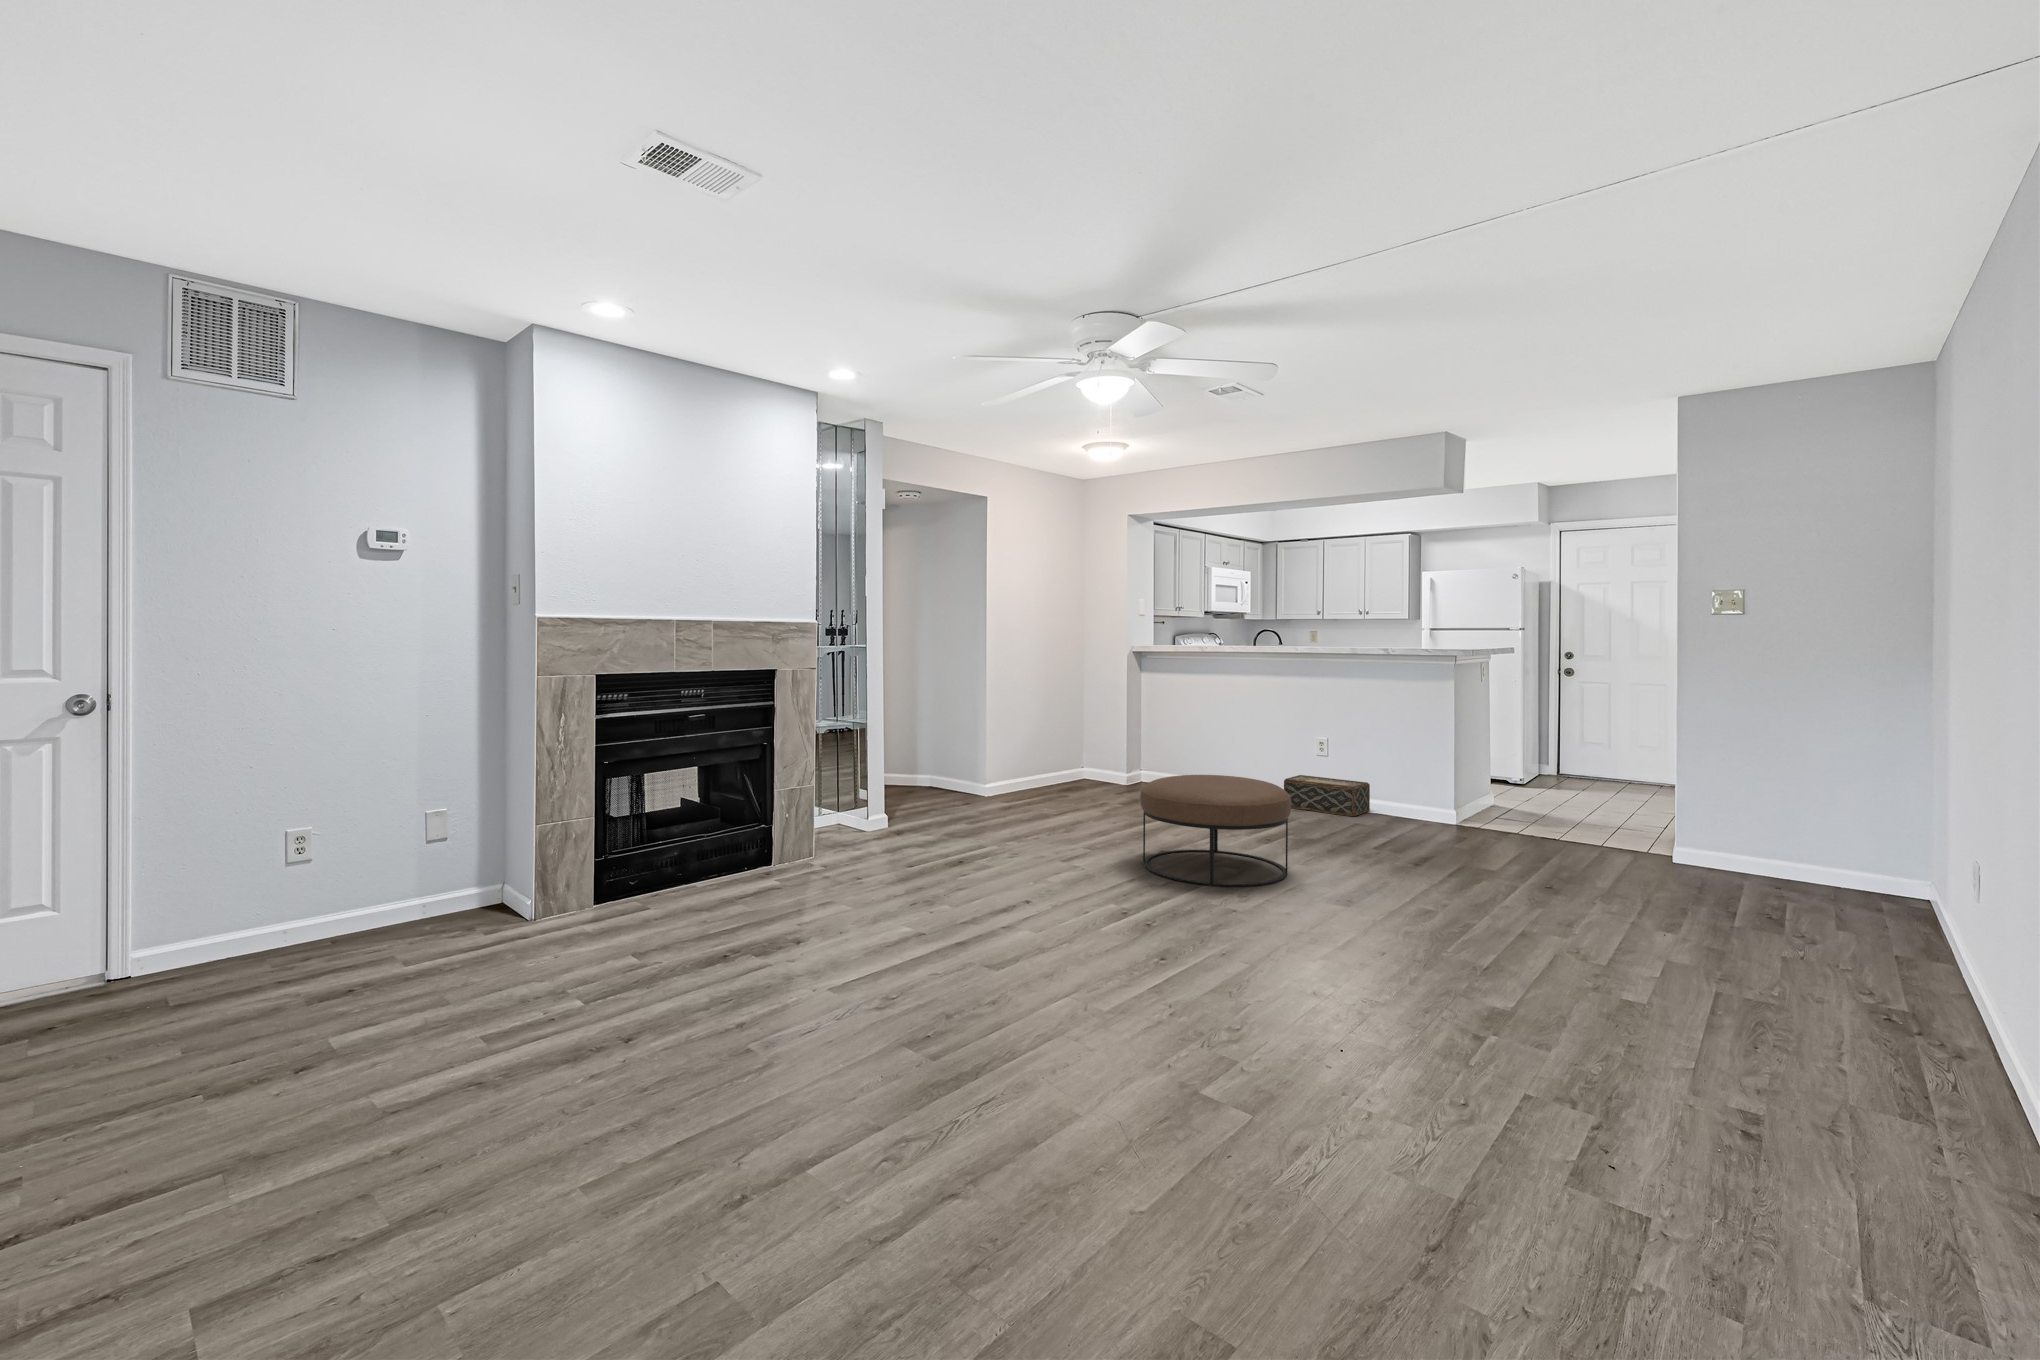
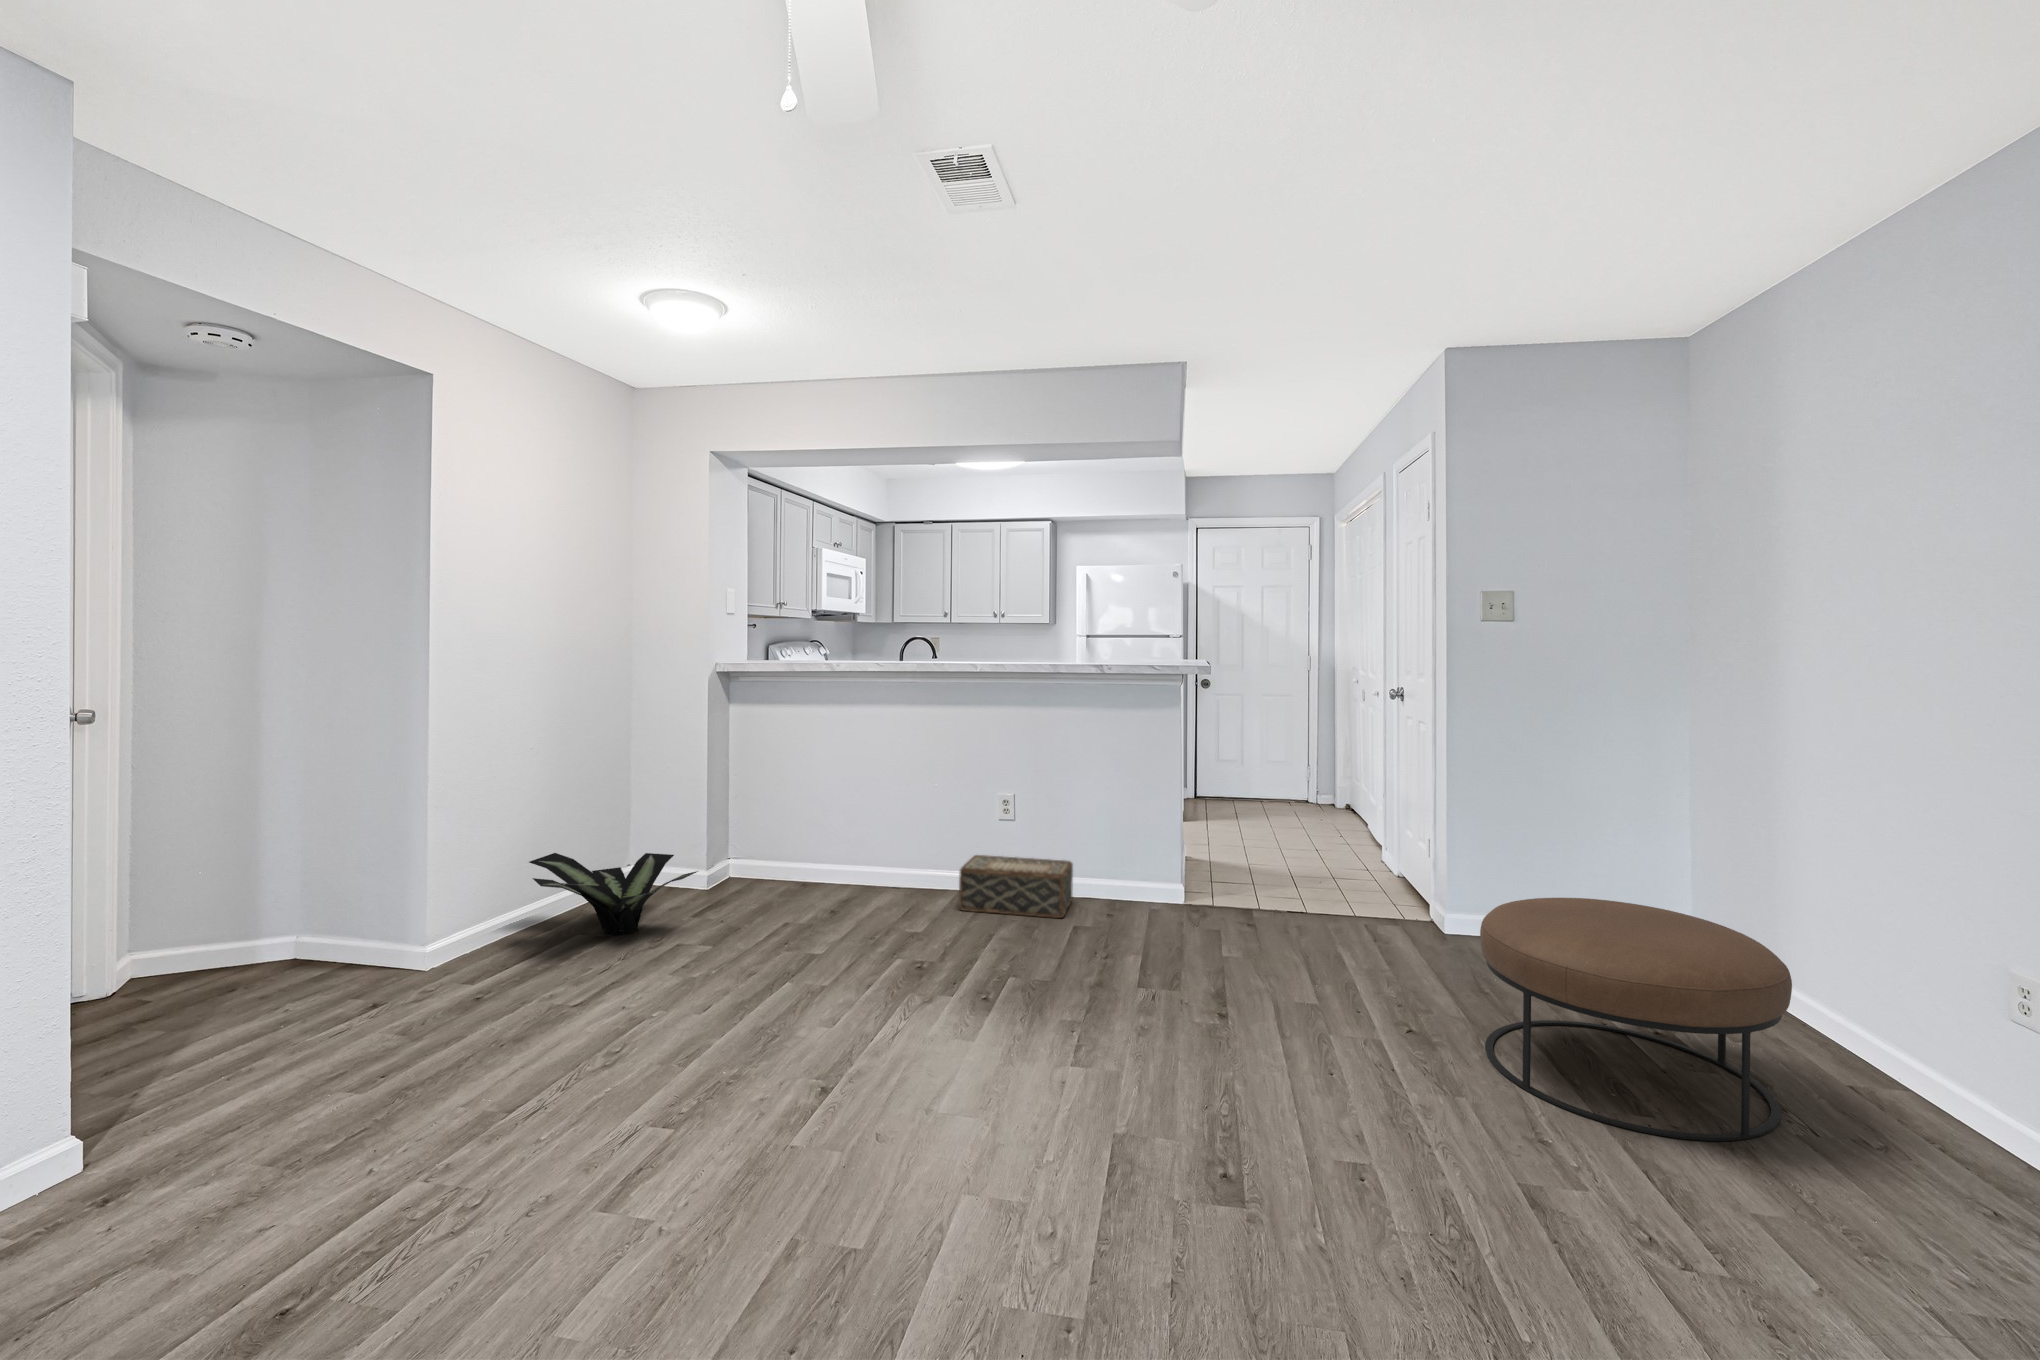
potted plant: none [1031,750,1120,796] -> present [529,853,698,936]
ottoman: present [1140,775,1291,887] -> present [1480,898,1792,1141]

